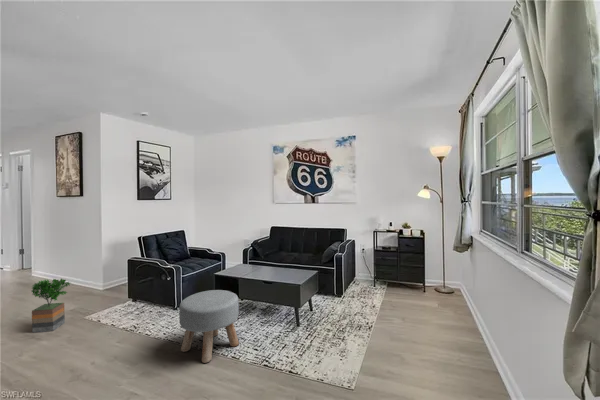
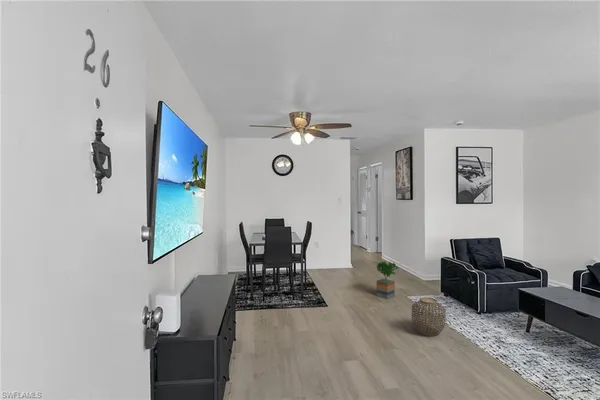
ottoman: present [179,290,239,363] -> none [469,300,532,365]
woven basket: none [102,312,150,364] -> present [412,298,446,336]

